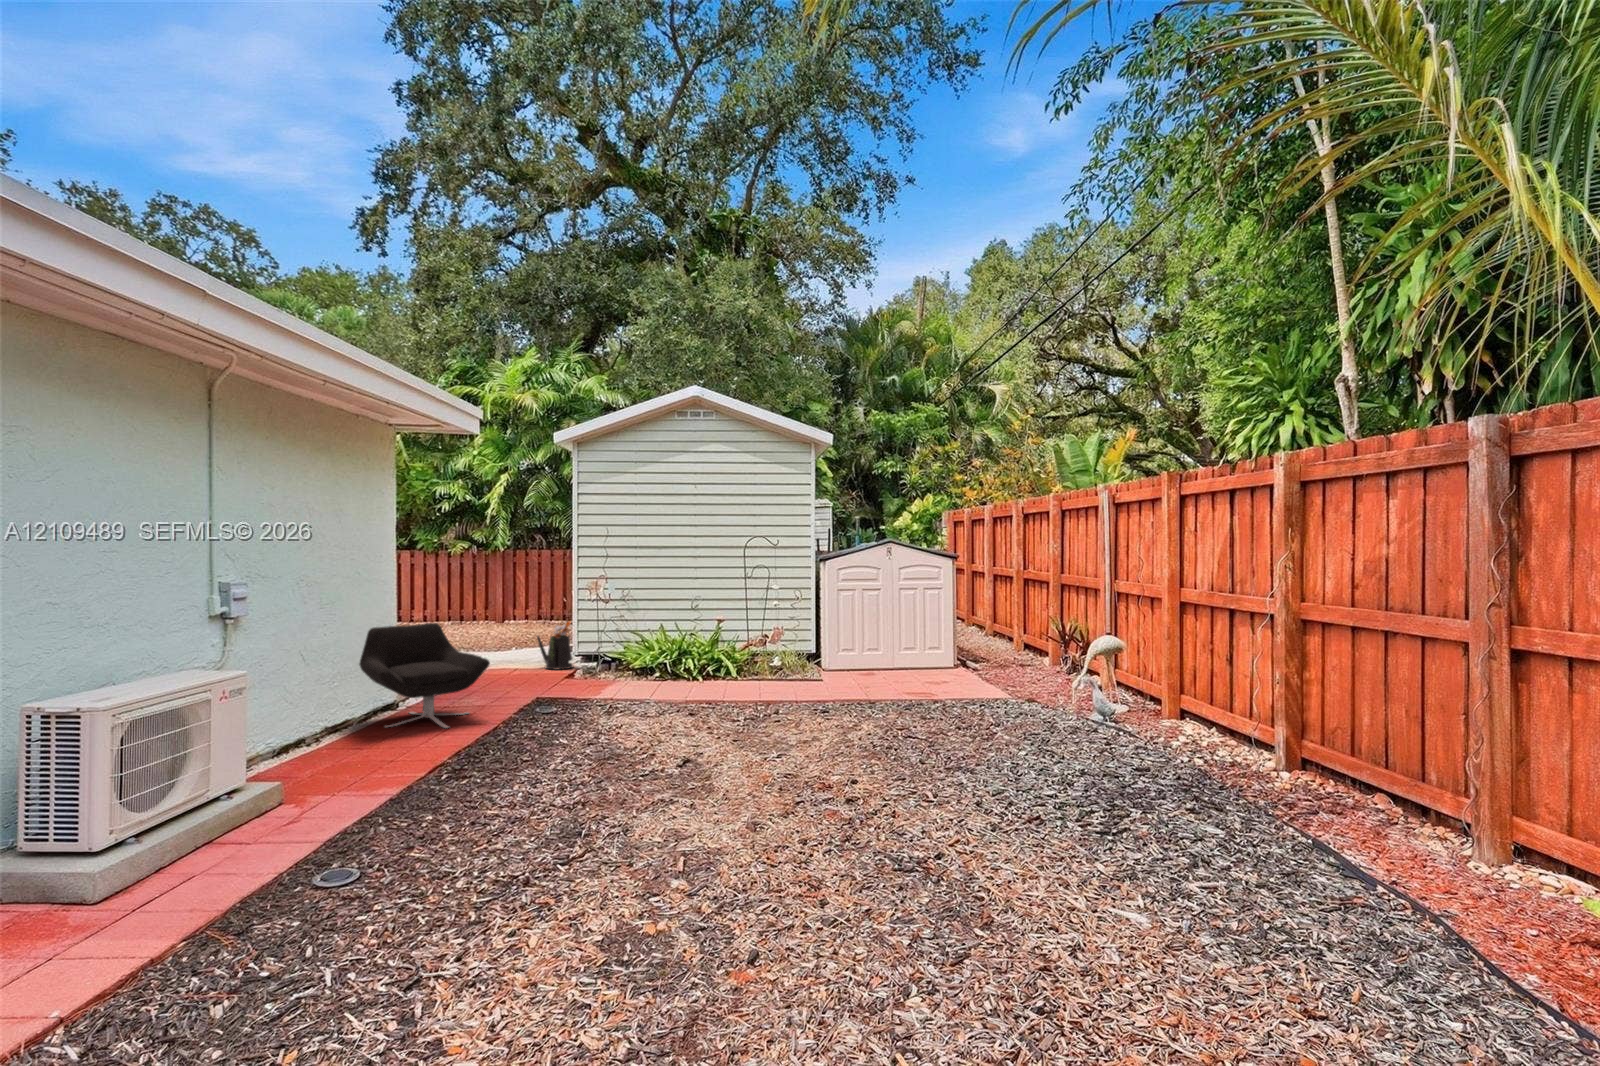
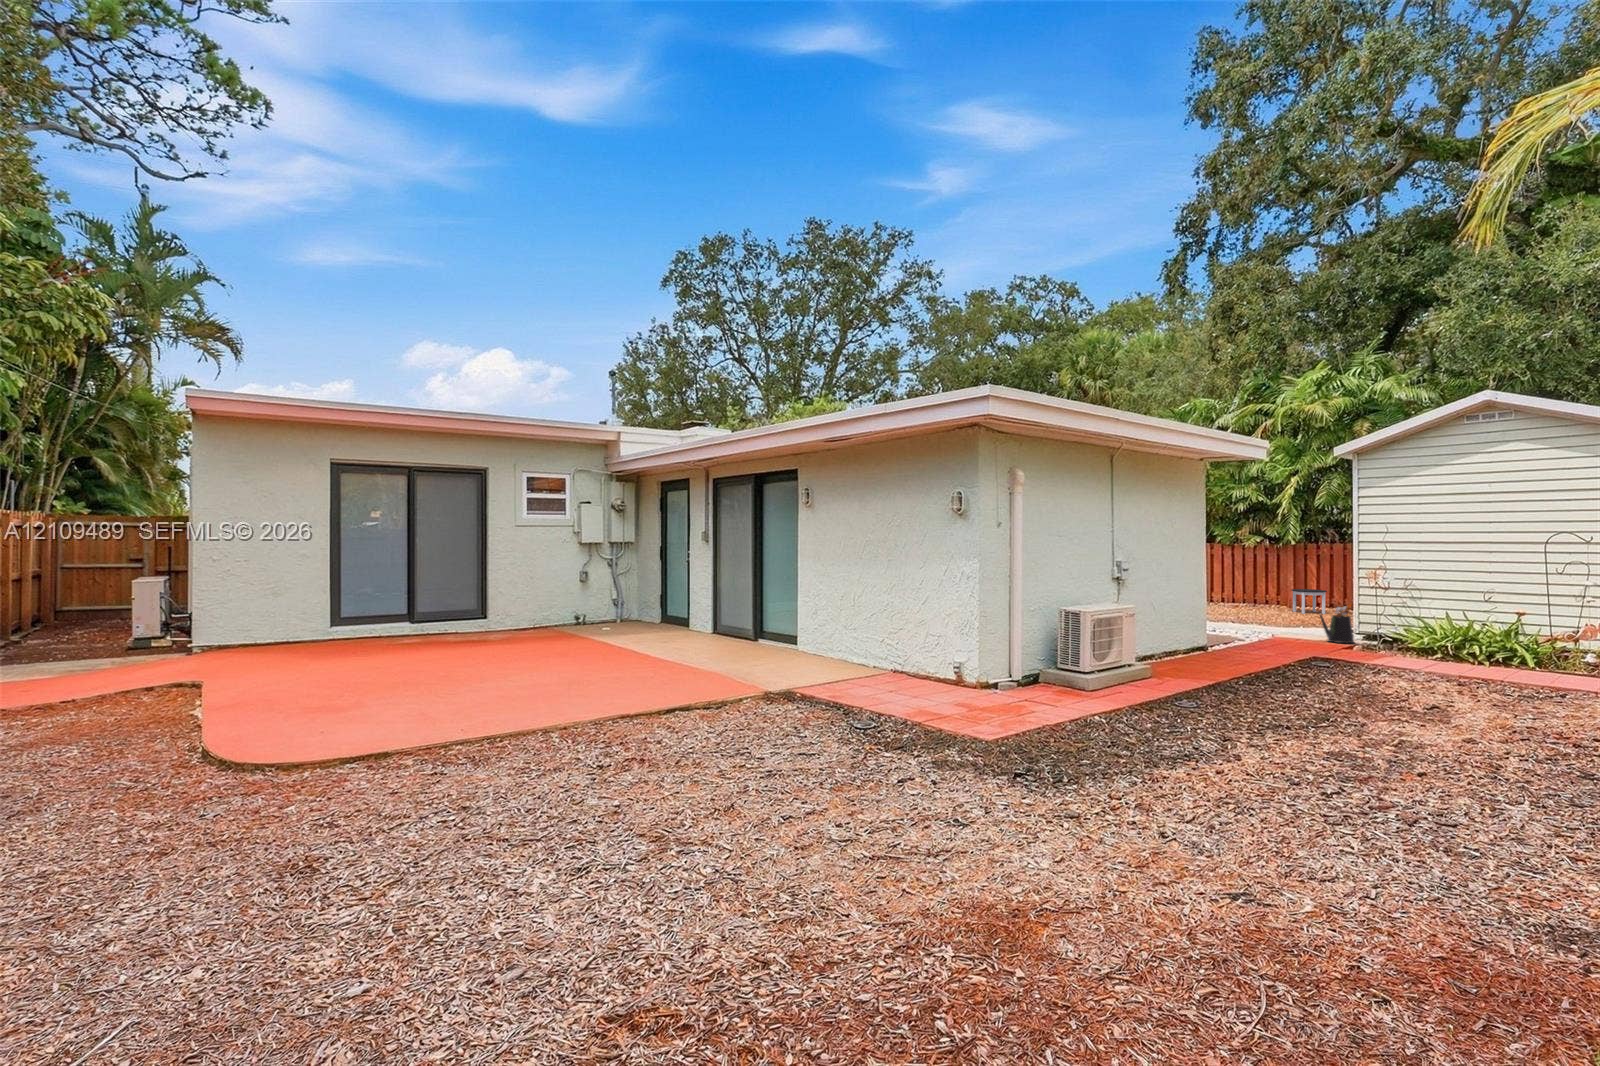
round table: none [502,602,537,631] -> present [1292,589,1327,614]
lounge chair: present [360,623,490,728] -> none [1184,594,1275,663]

